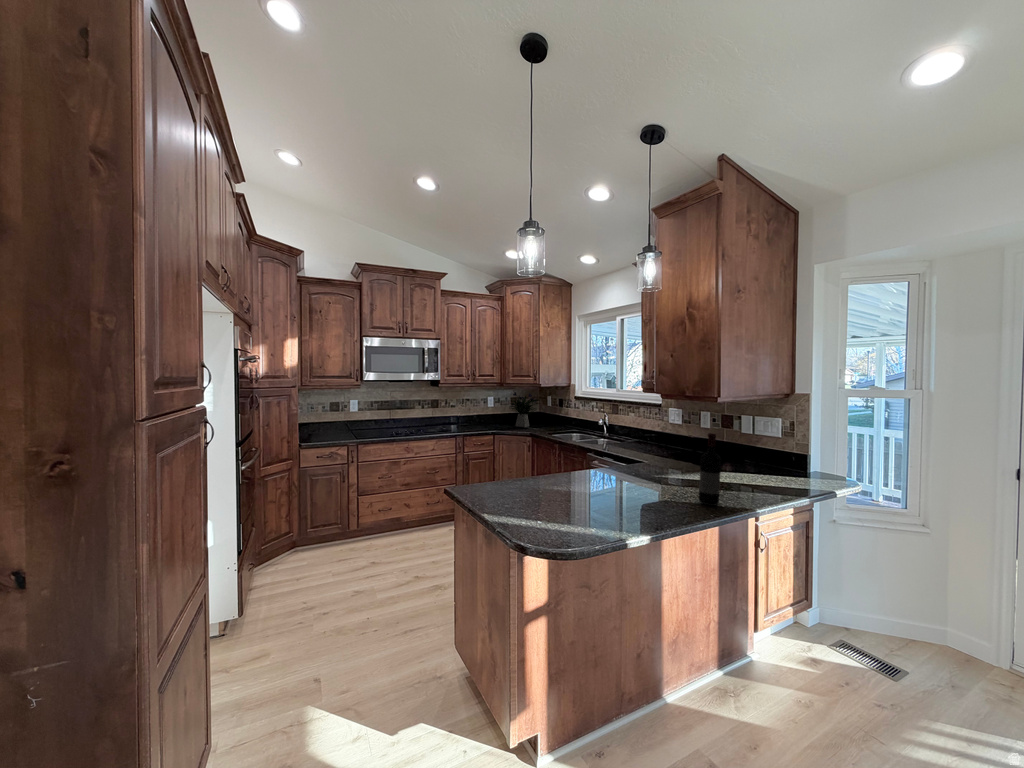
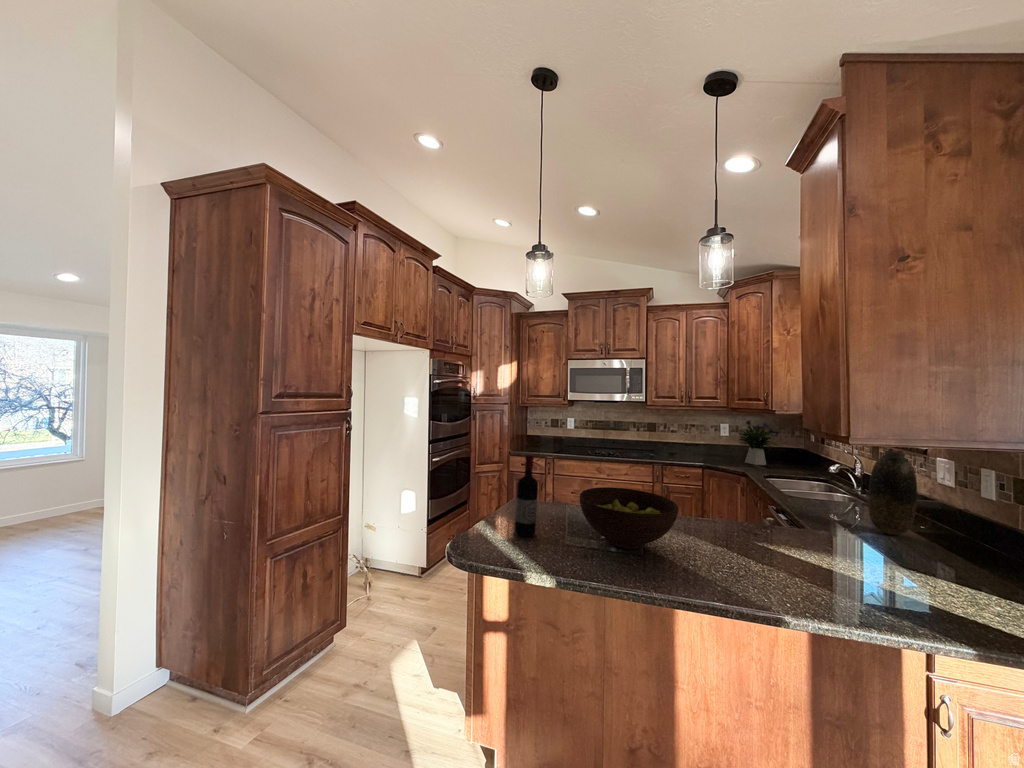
vase: none [660,406,684,456] -> present [868,451,917,535]
wine bottle: present [699,433,721,506] -> present [515,455,538,536]
fruit bowl: none [572,453,652,500] -> present [580,487,678,549]

